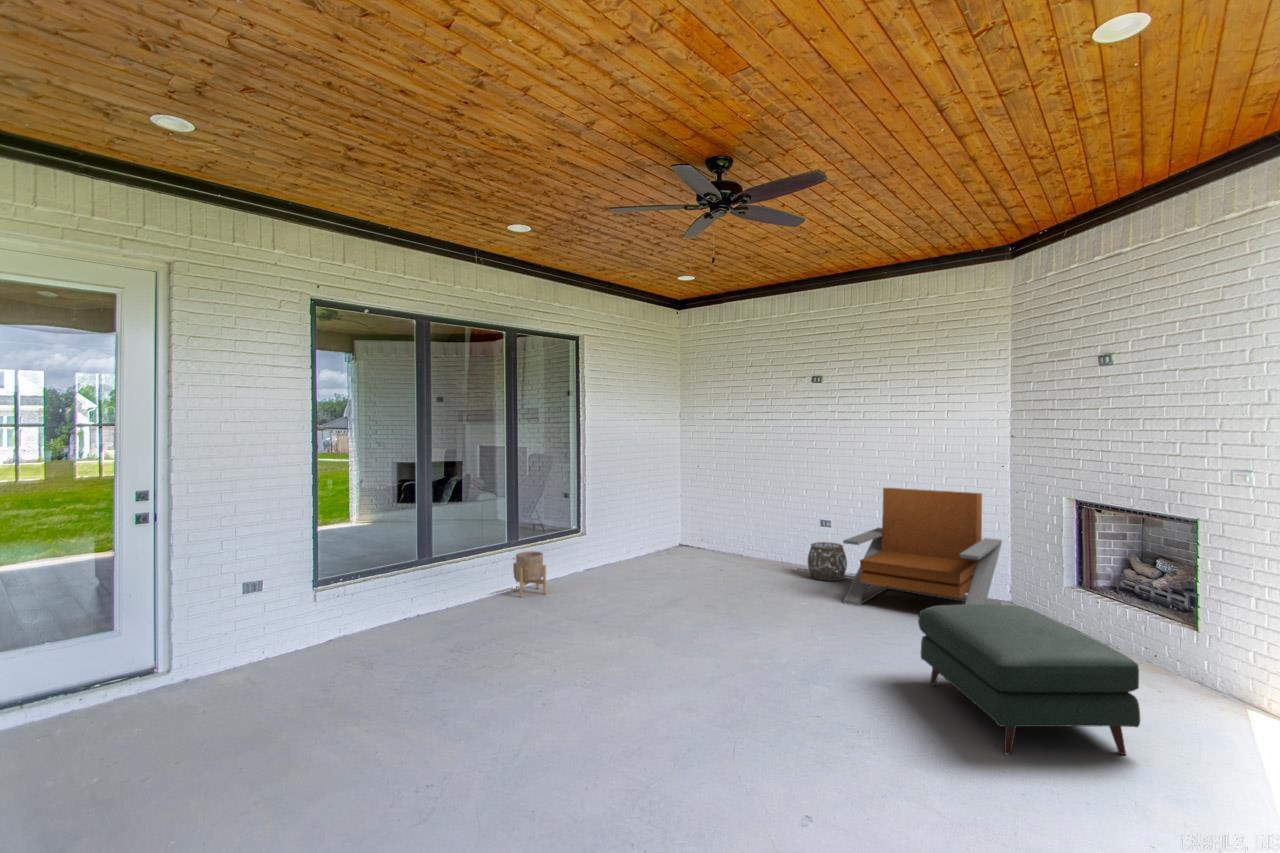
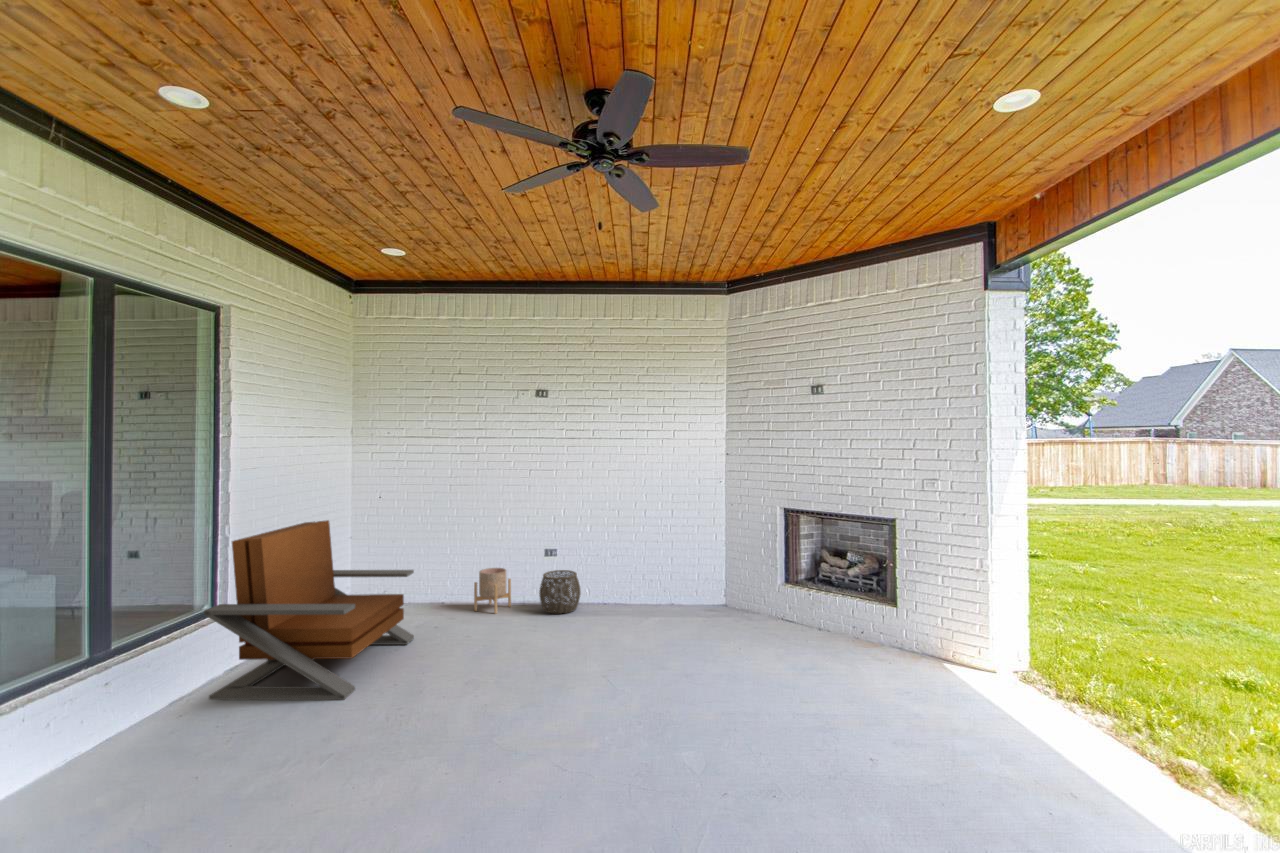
lounge chair: present [843,488,1002,606] -> present [204,520,414,700]
planter: present [513,551,546,597] -> present [474,568,511,614]
ottoman: present [918,604,1140,755] -> none [771,617,980,783]

